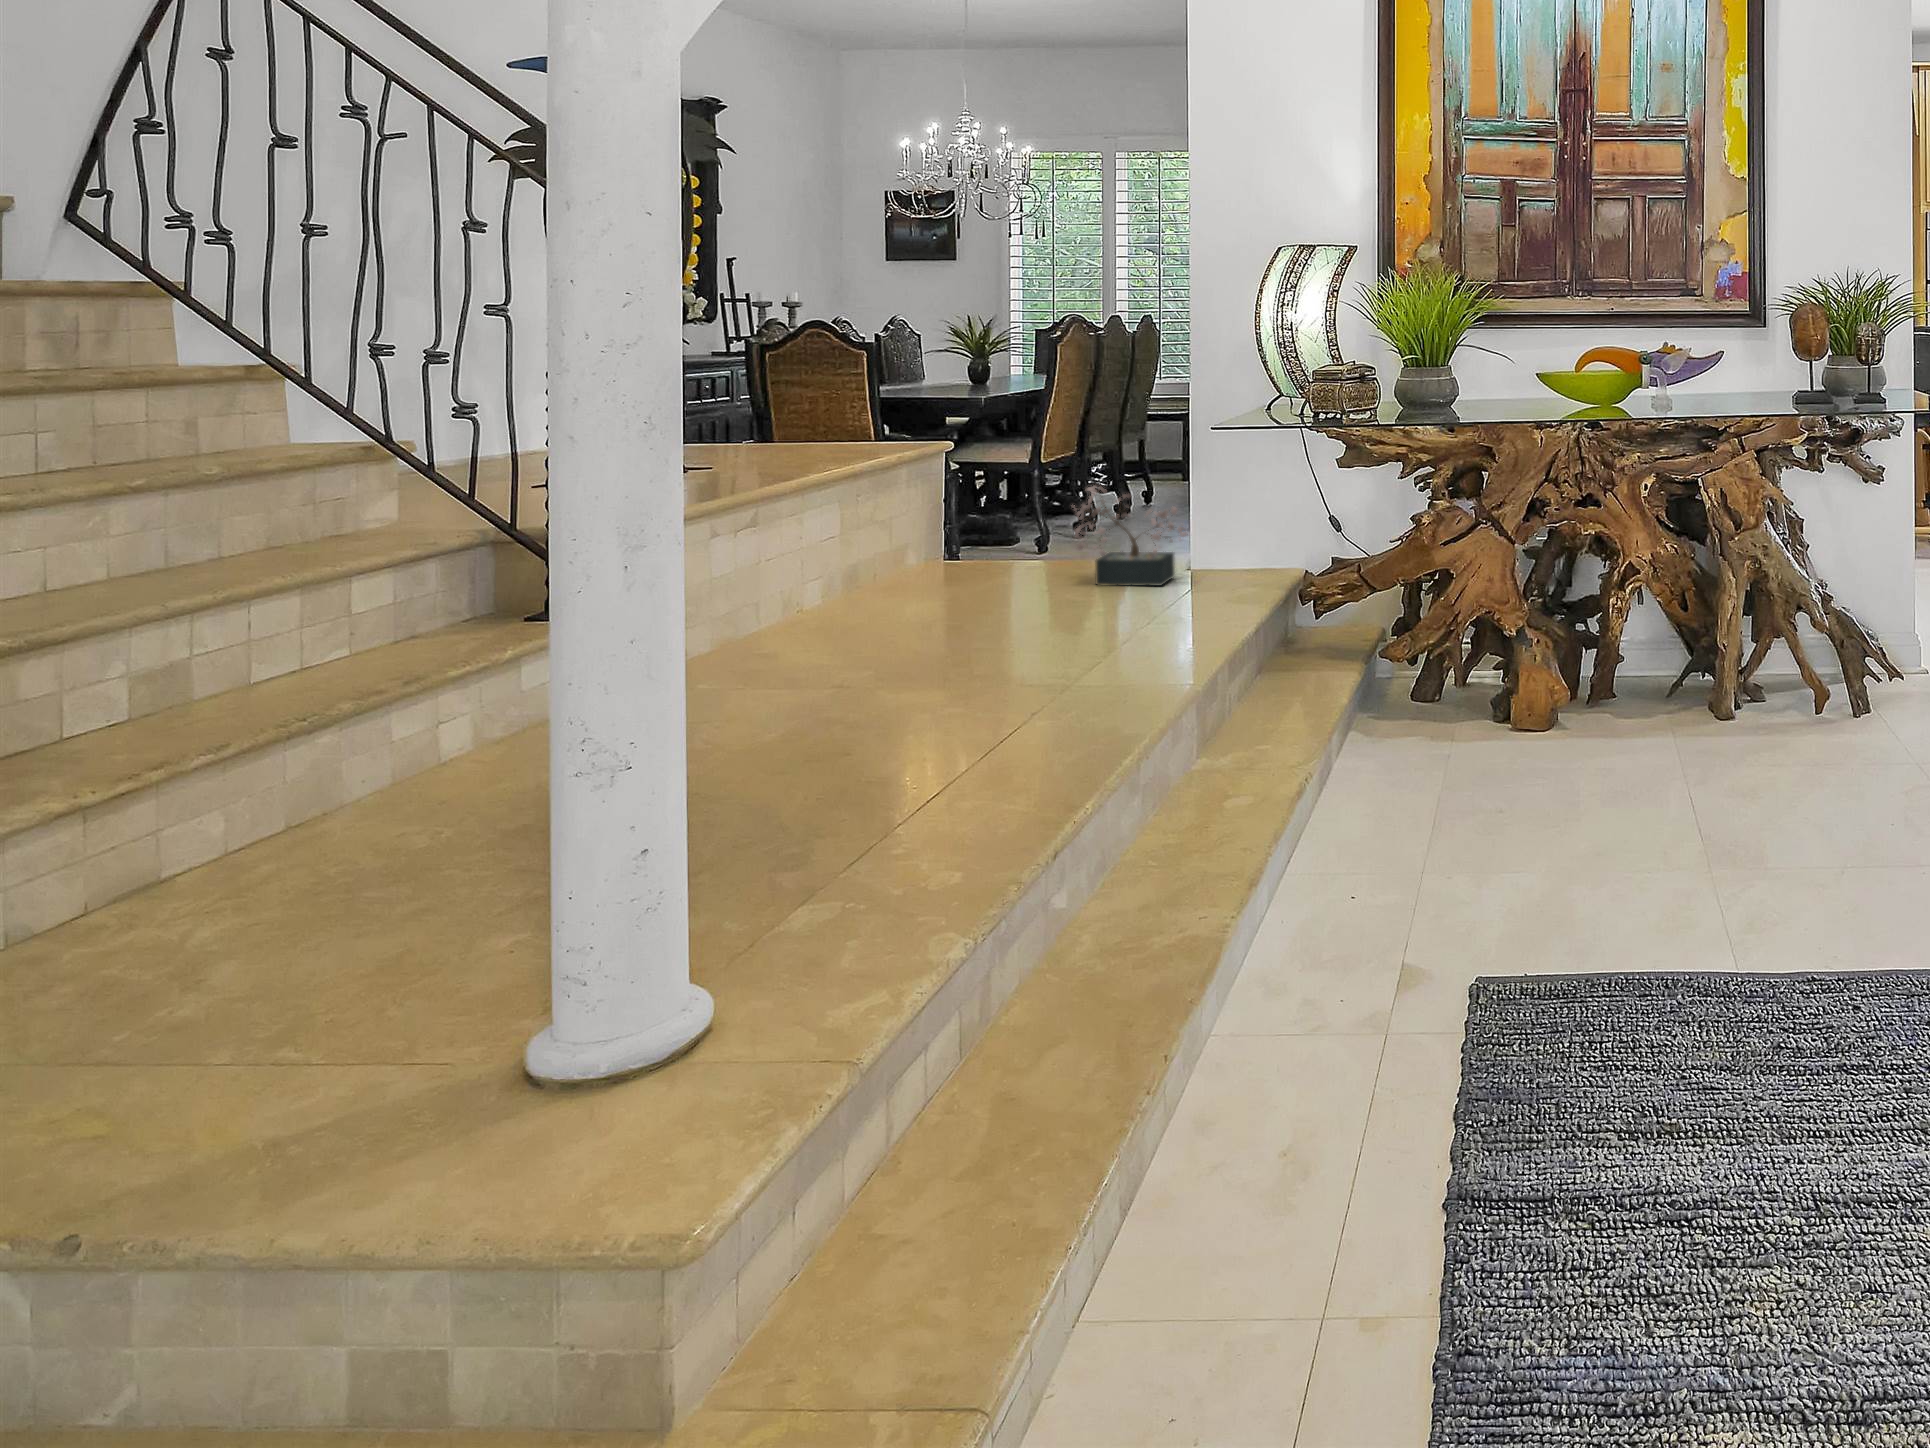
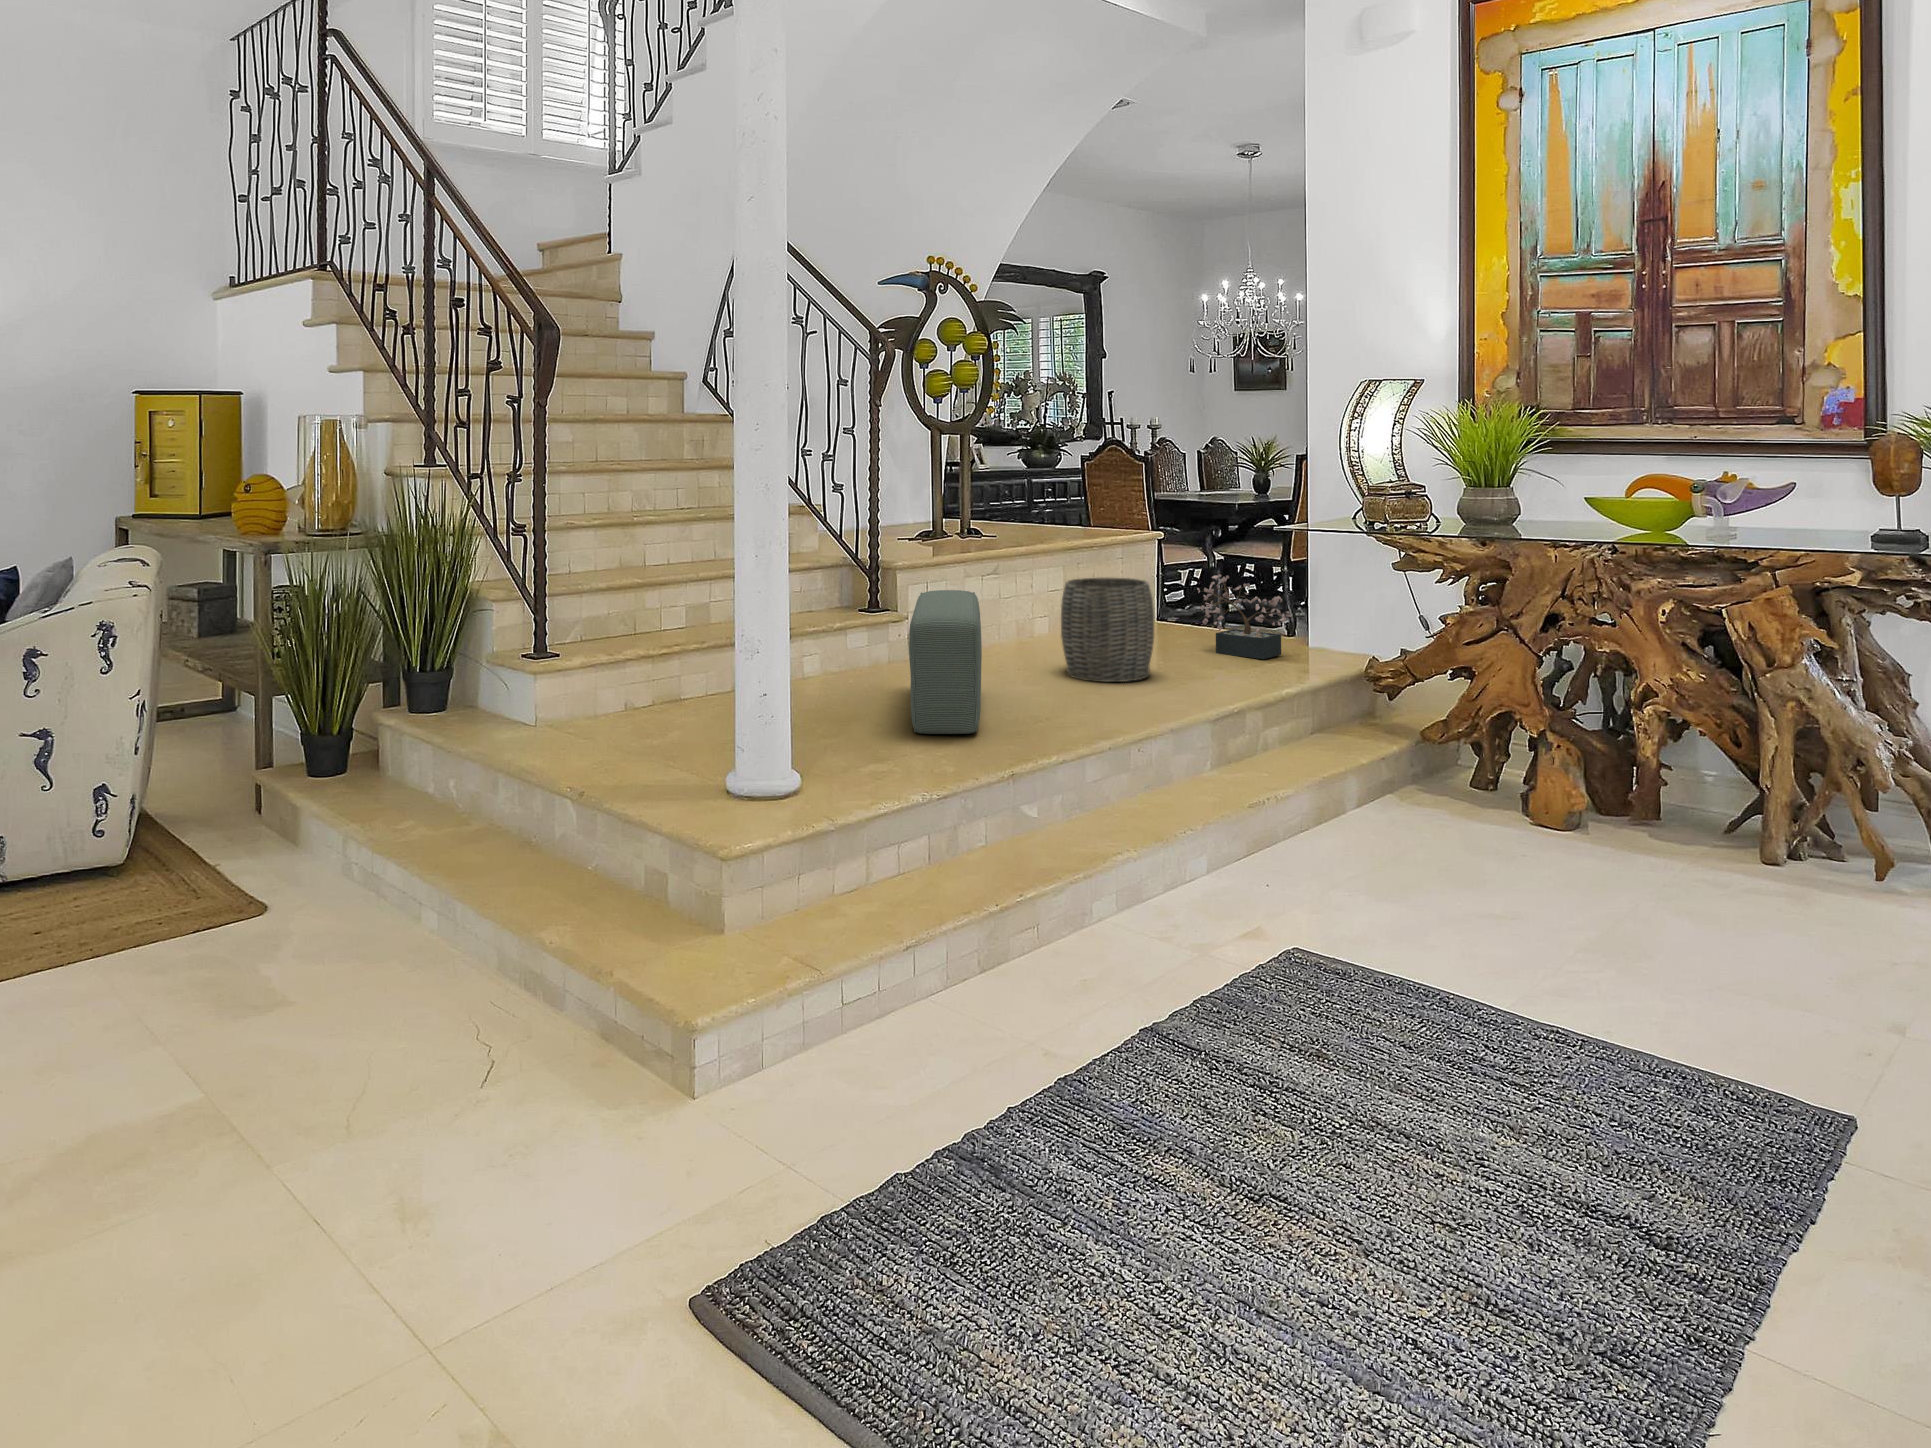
woven basket: none [929,500,1063,647] -> present [1061,578,1154,682]
pouf: none [743,541,923,772] -> present [909,590,982,734]

